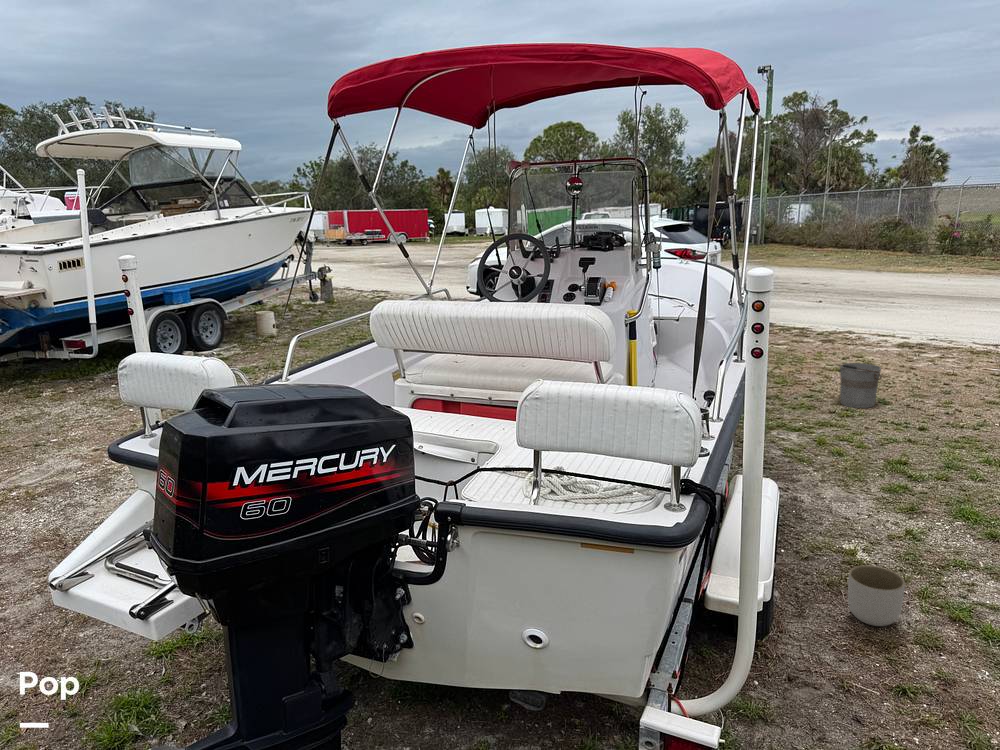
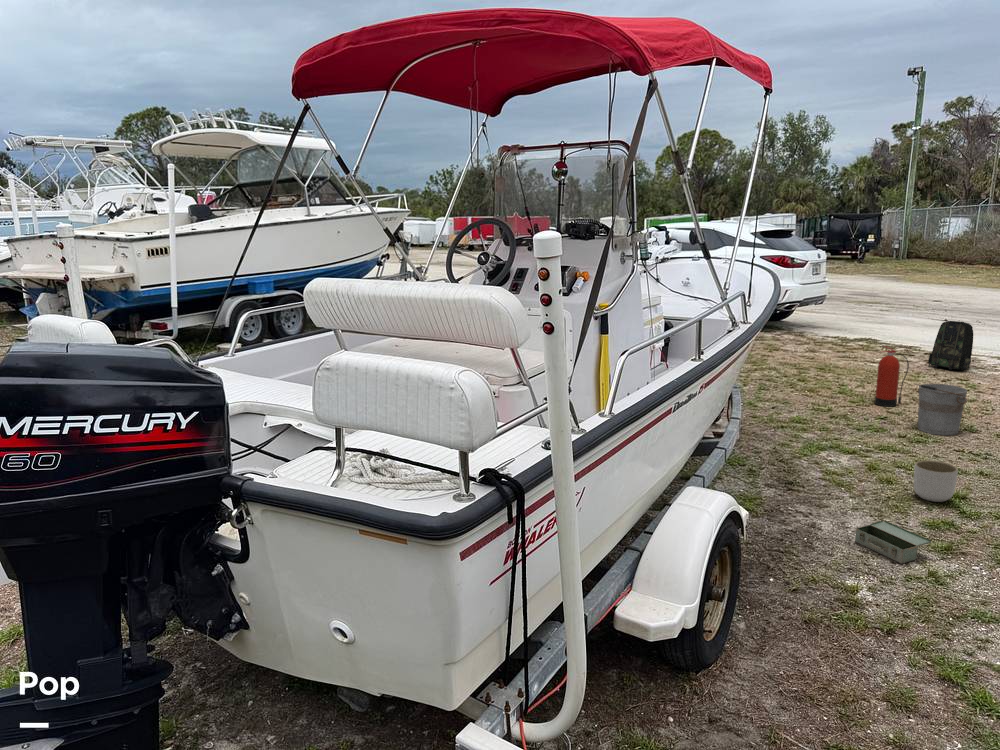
backpack: none [825,304,861,348] -> present [928,321,973,370]
fire extinguisher: none [796,330,824,385] -> present [875,345,909,407]
toolbox: none [835,489,900,526] -> present [855,521,931,564]
planter: present [848,565,905,626] -> present [914,460,958,502]

